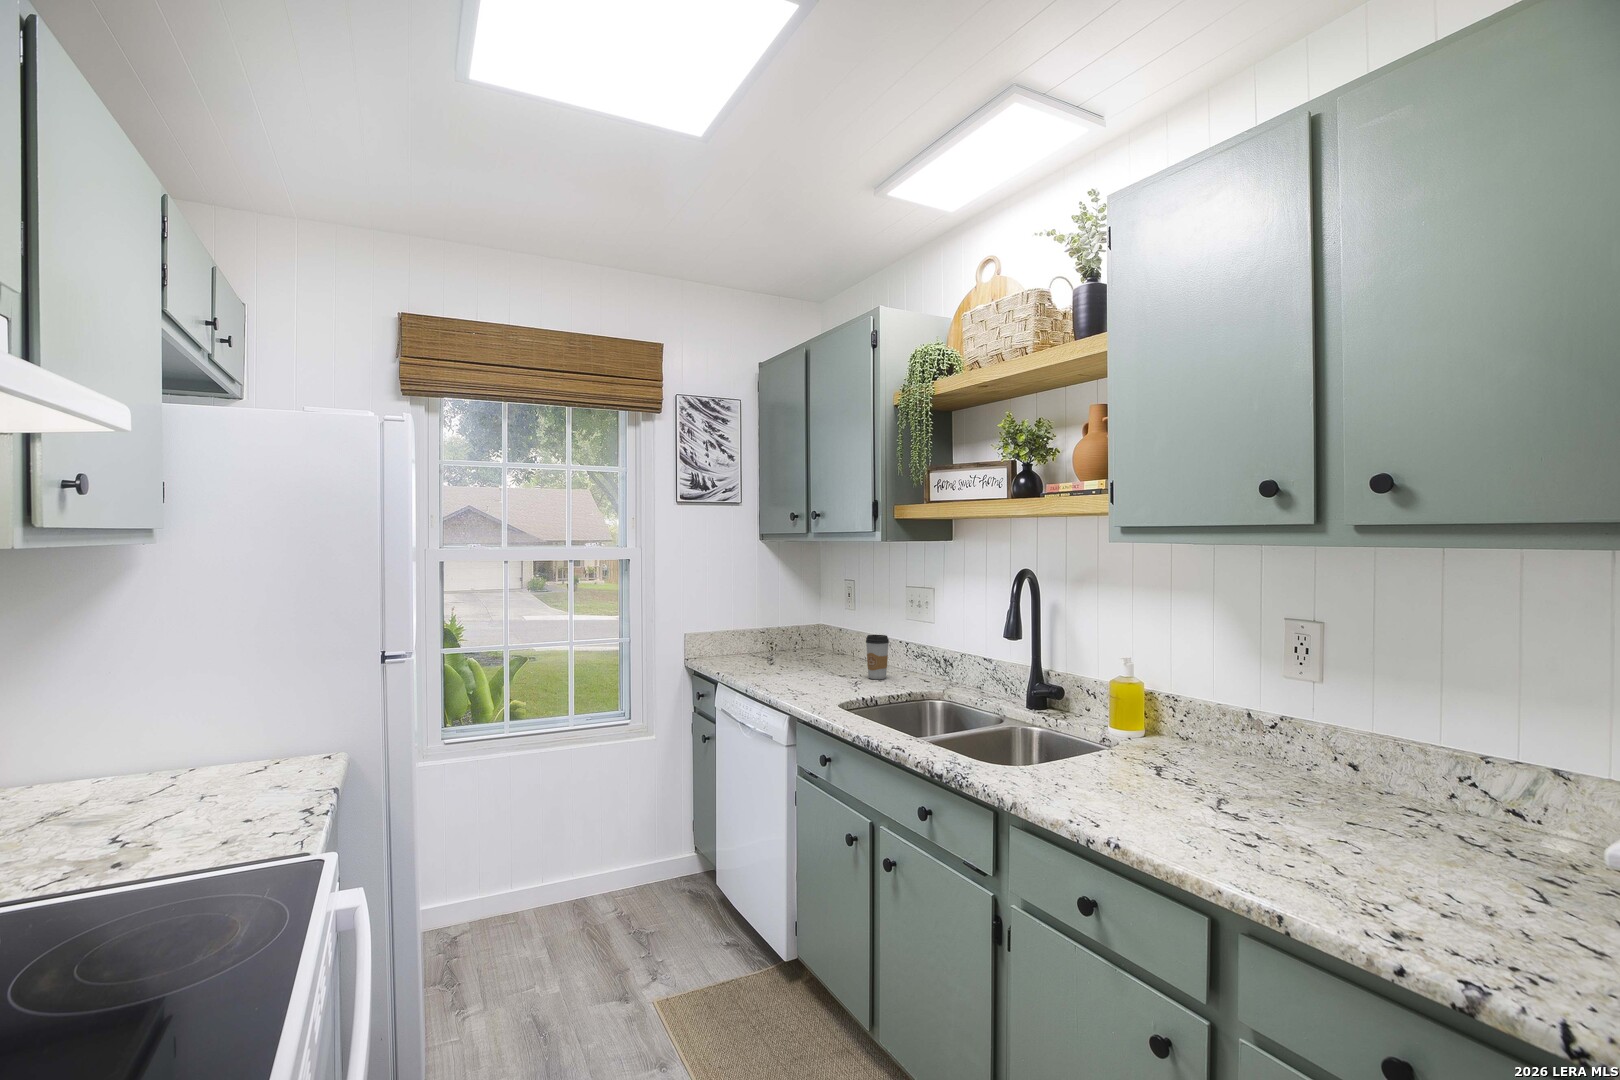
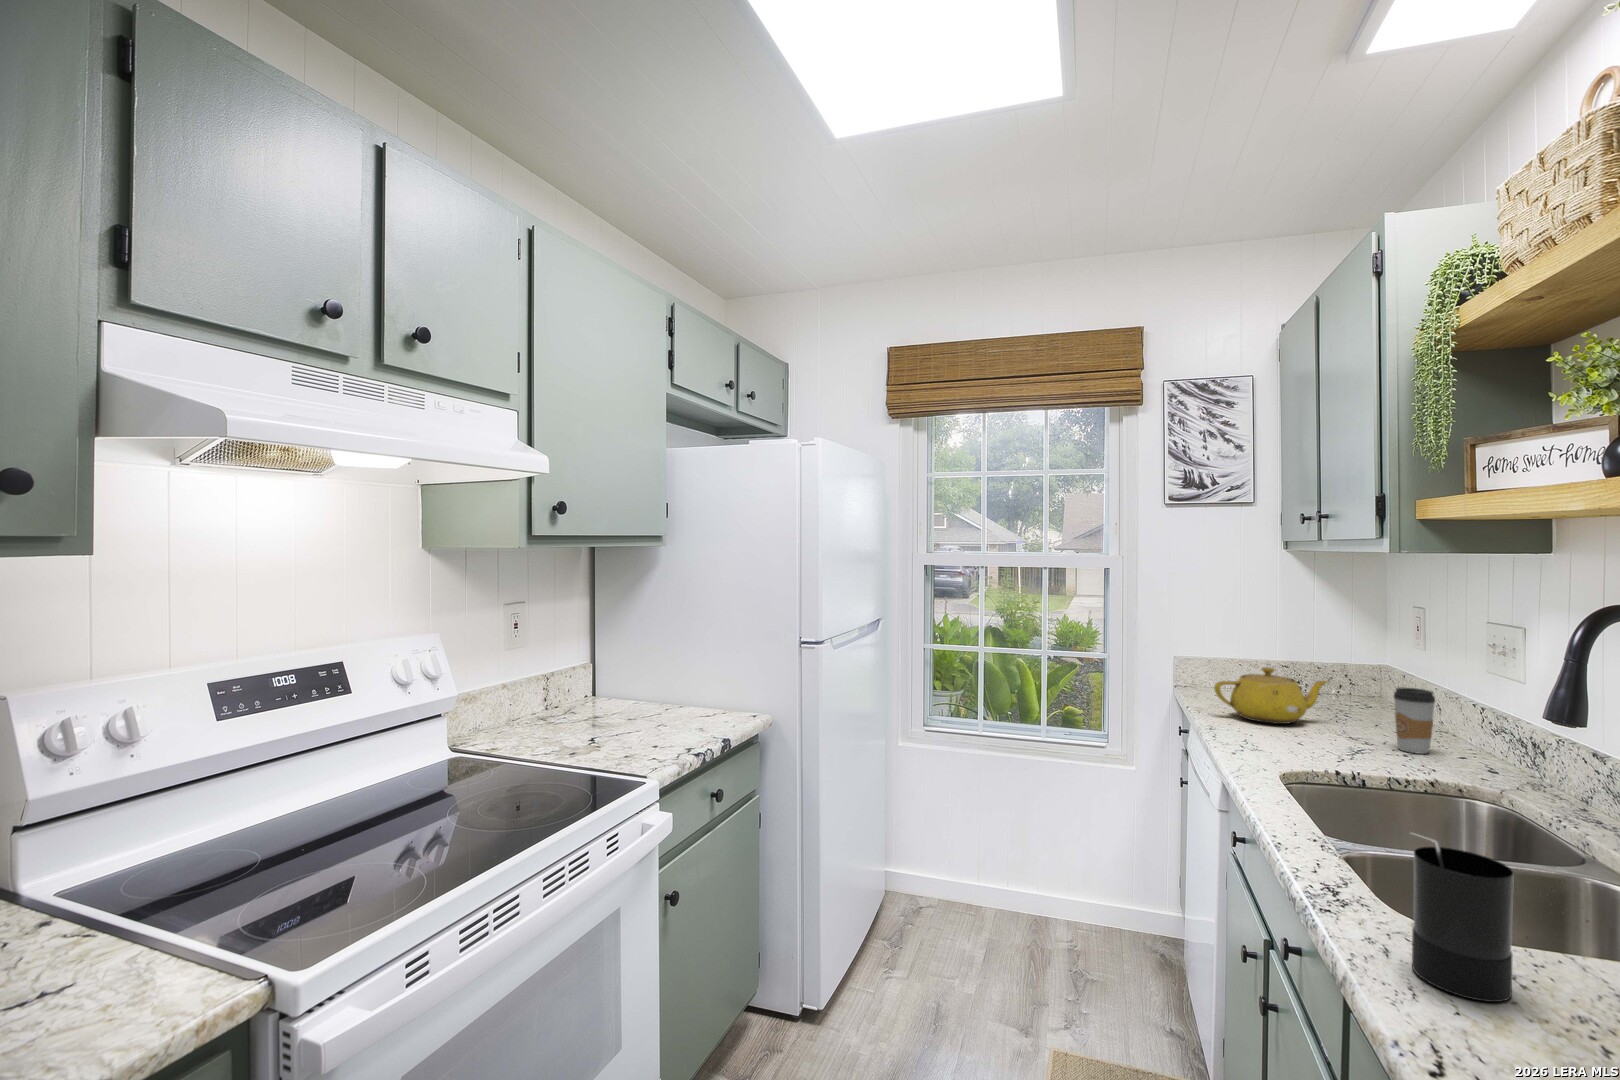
teapot: none [746,632,816,675] -> present [1214,667,1328,724]
candle: none [1022,707,1075,793] -> present [1411,833,1514,1002]

